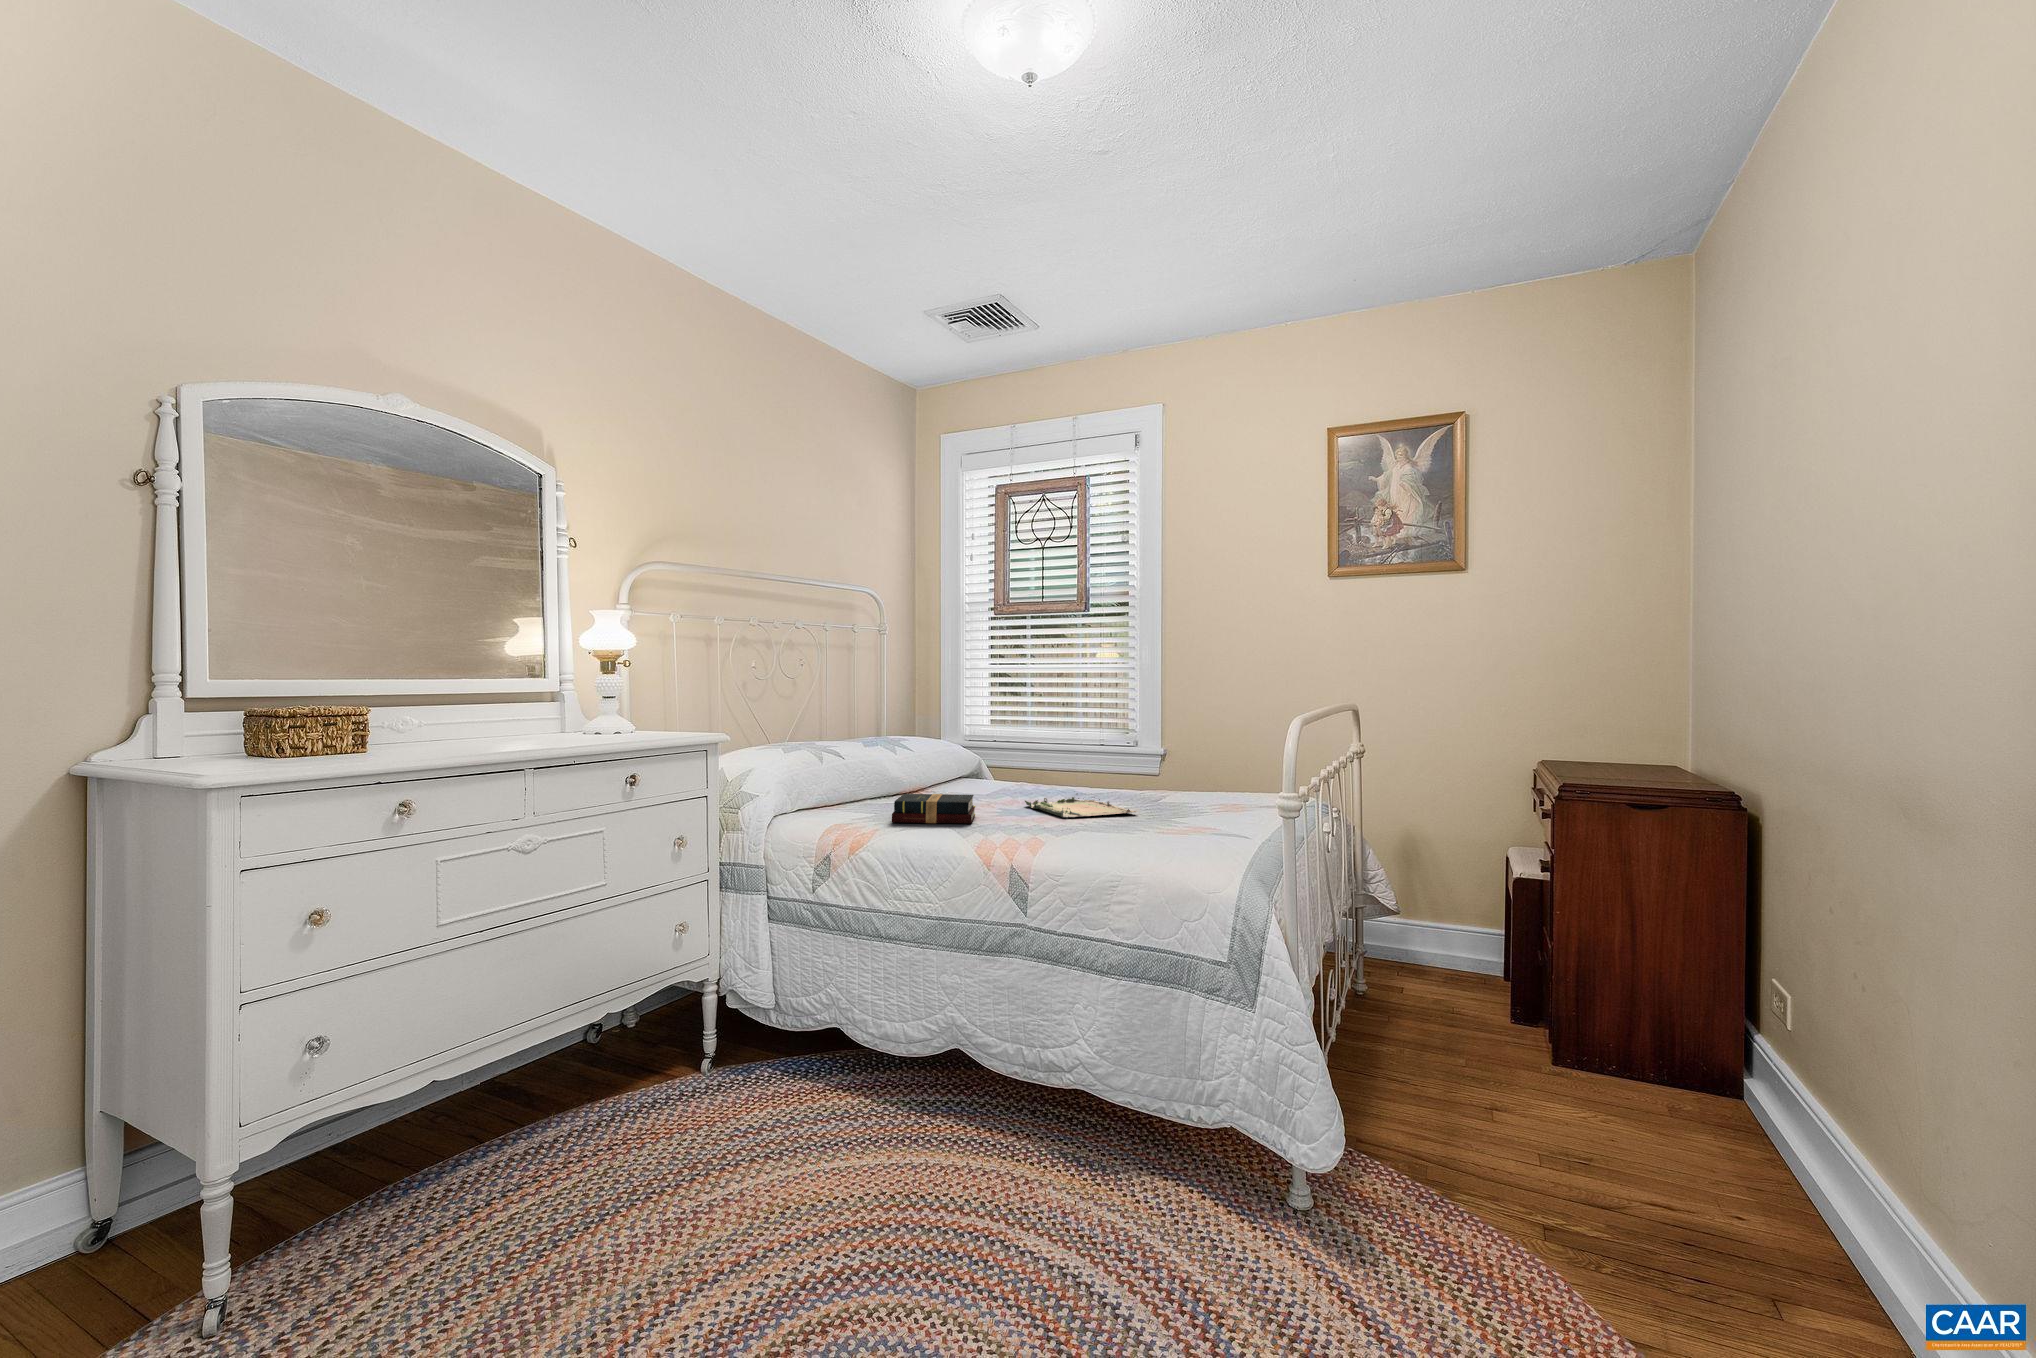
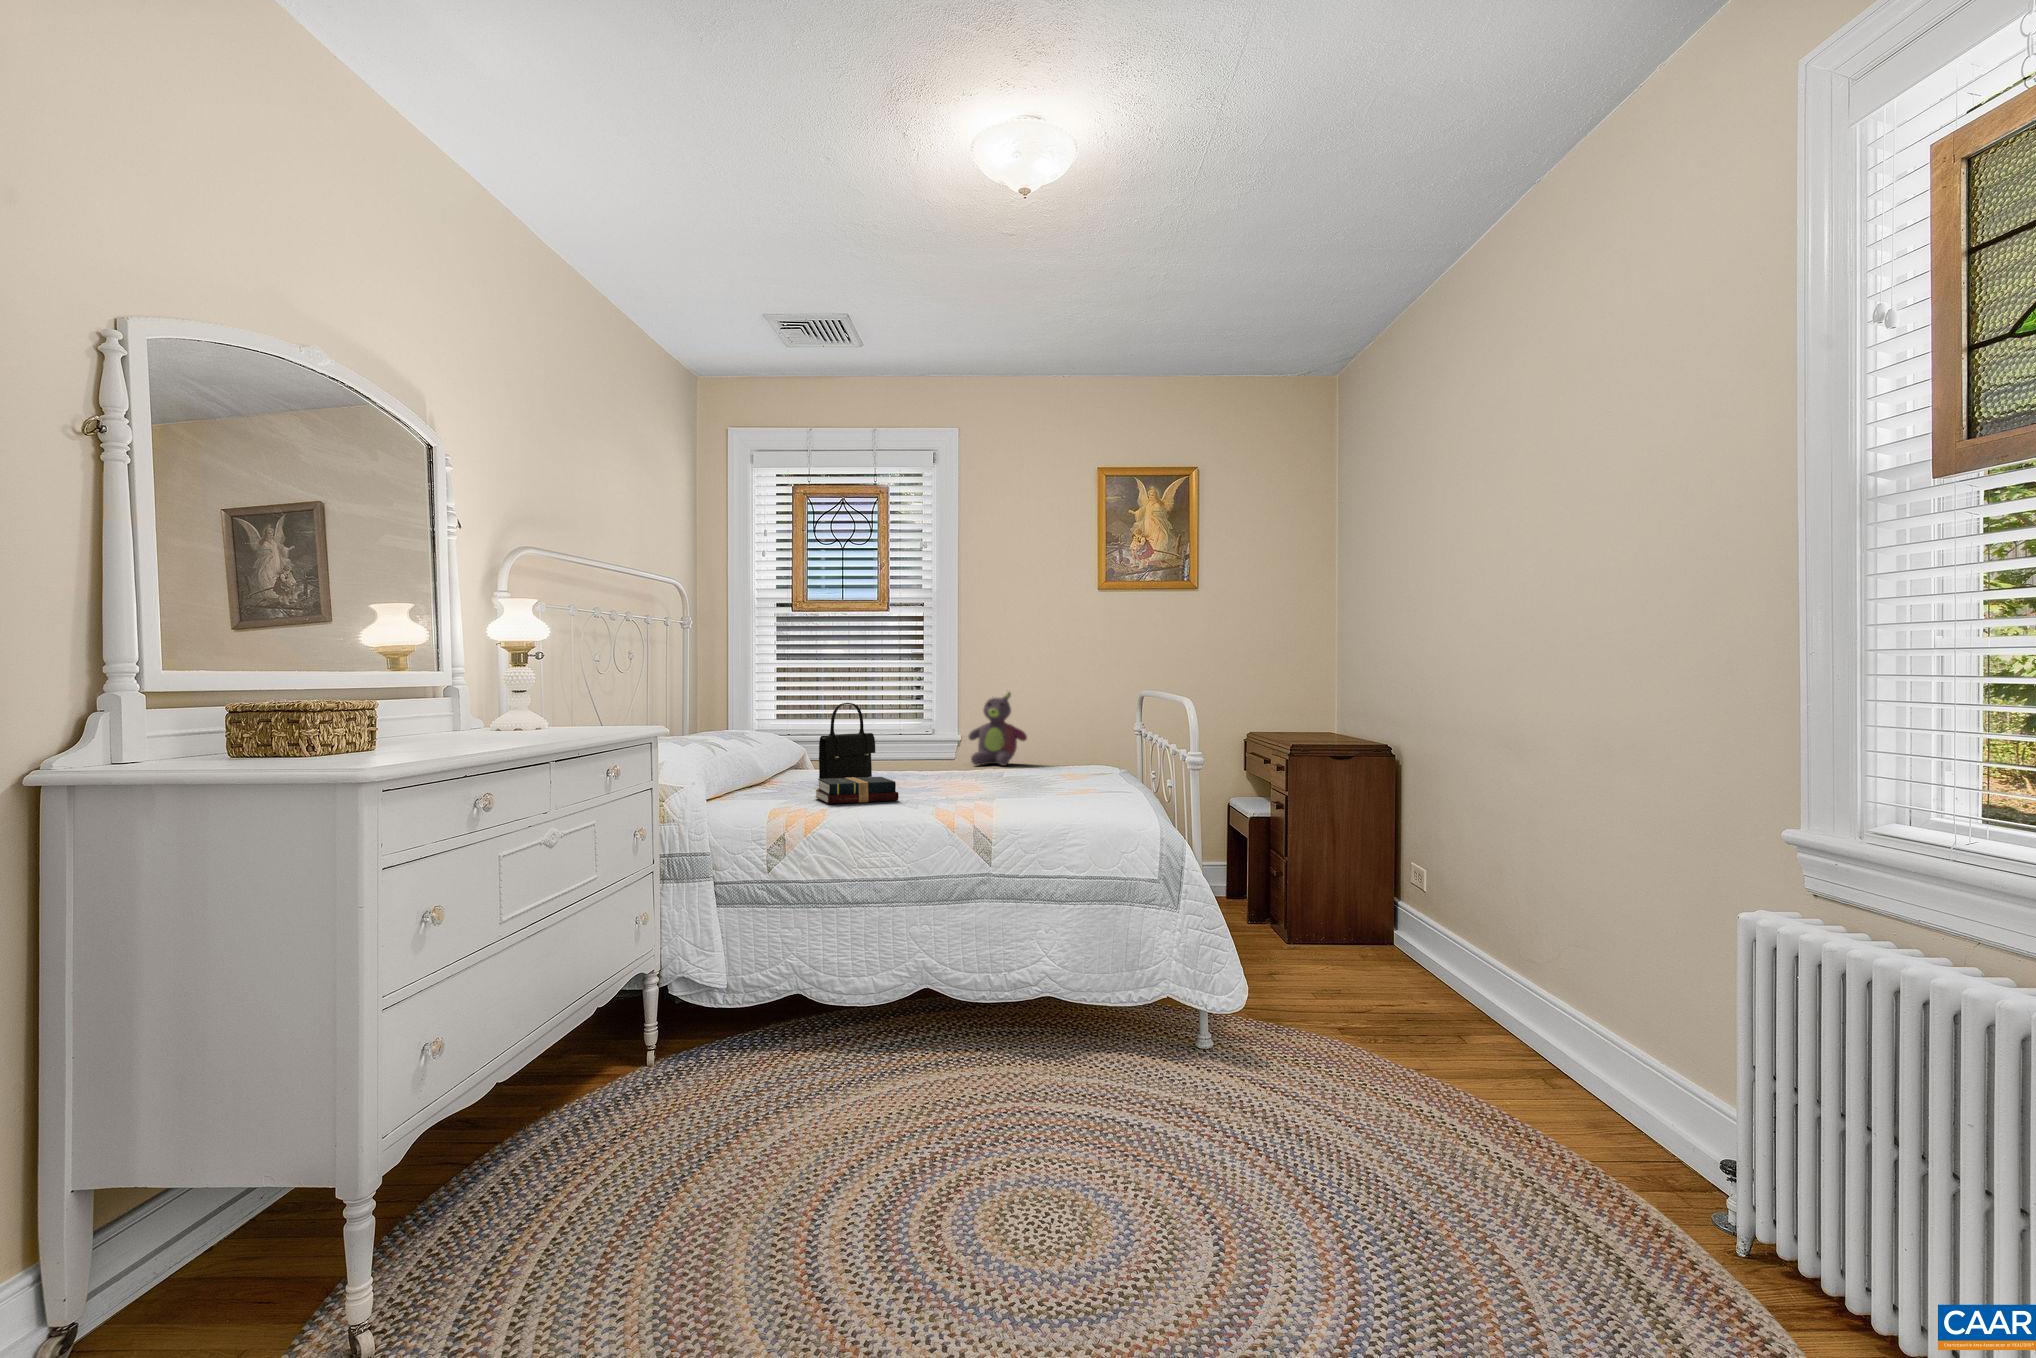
stuffed bear: none [1174,698,1244,785] -> present [969,692,1027,766]
handbag: none [965,711,1033,795] -> present [819,703,875,779]
tray: present [1025,797,1137,819] -> none [901,772,1009,793]

